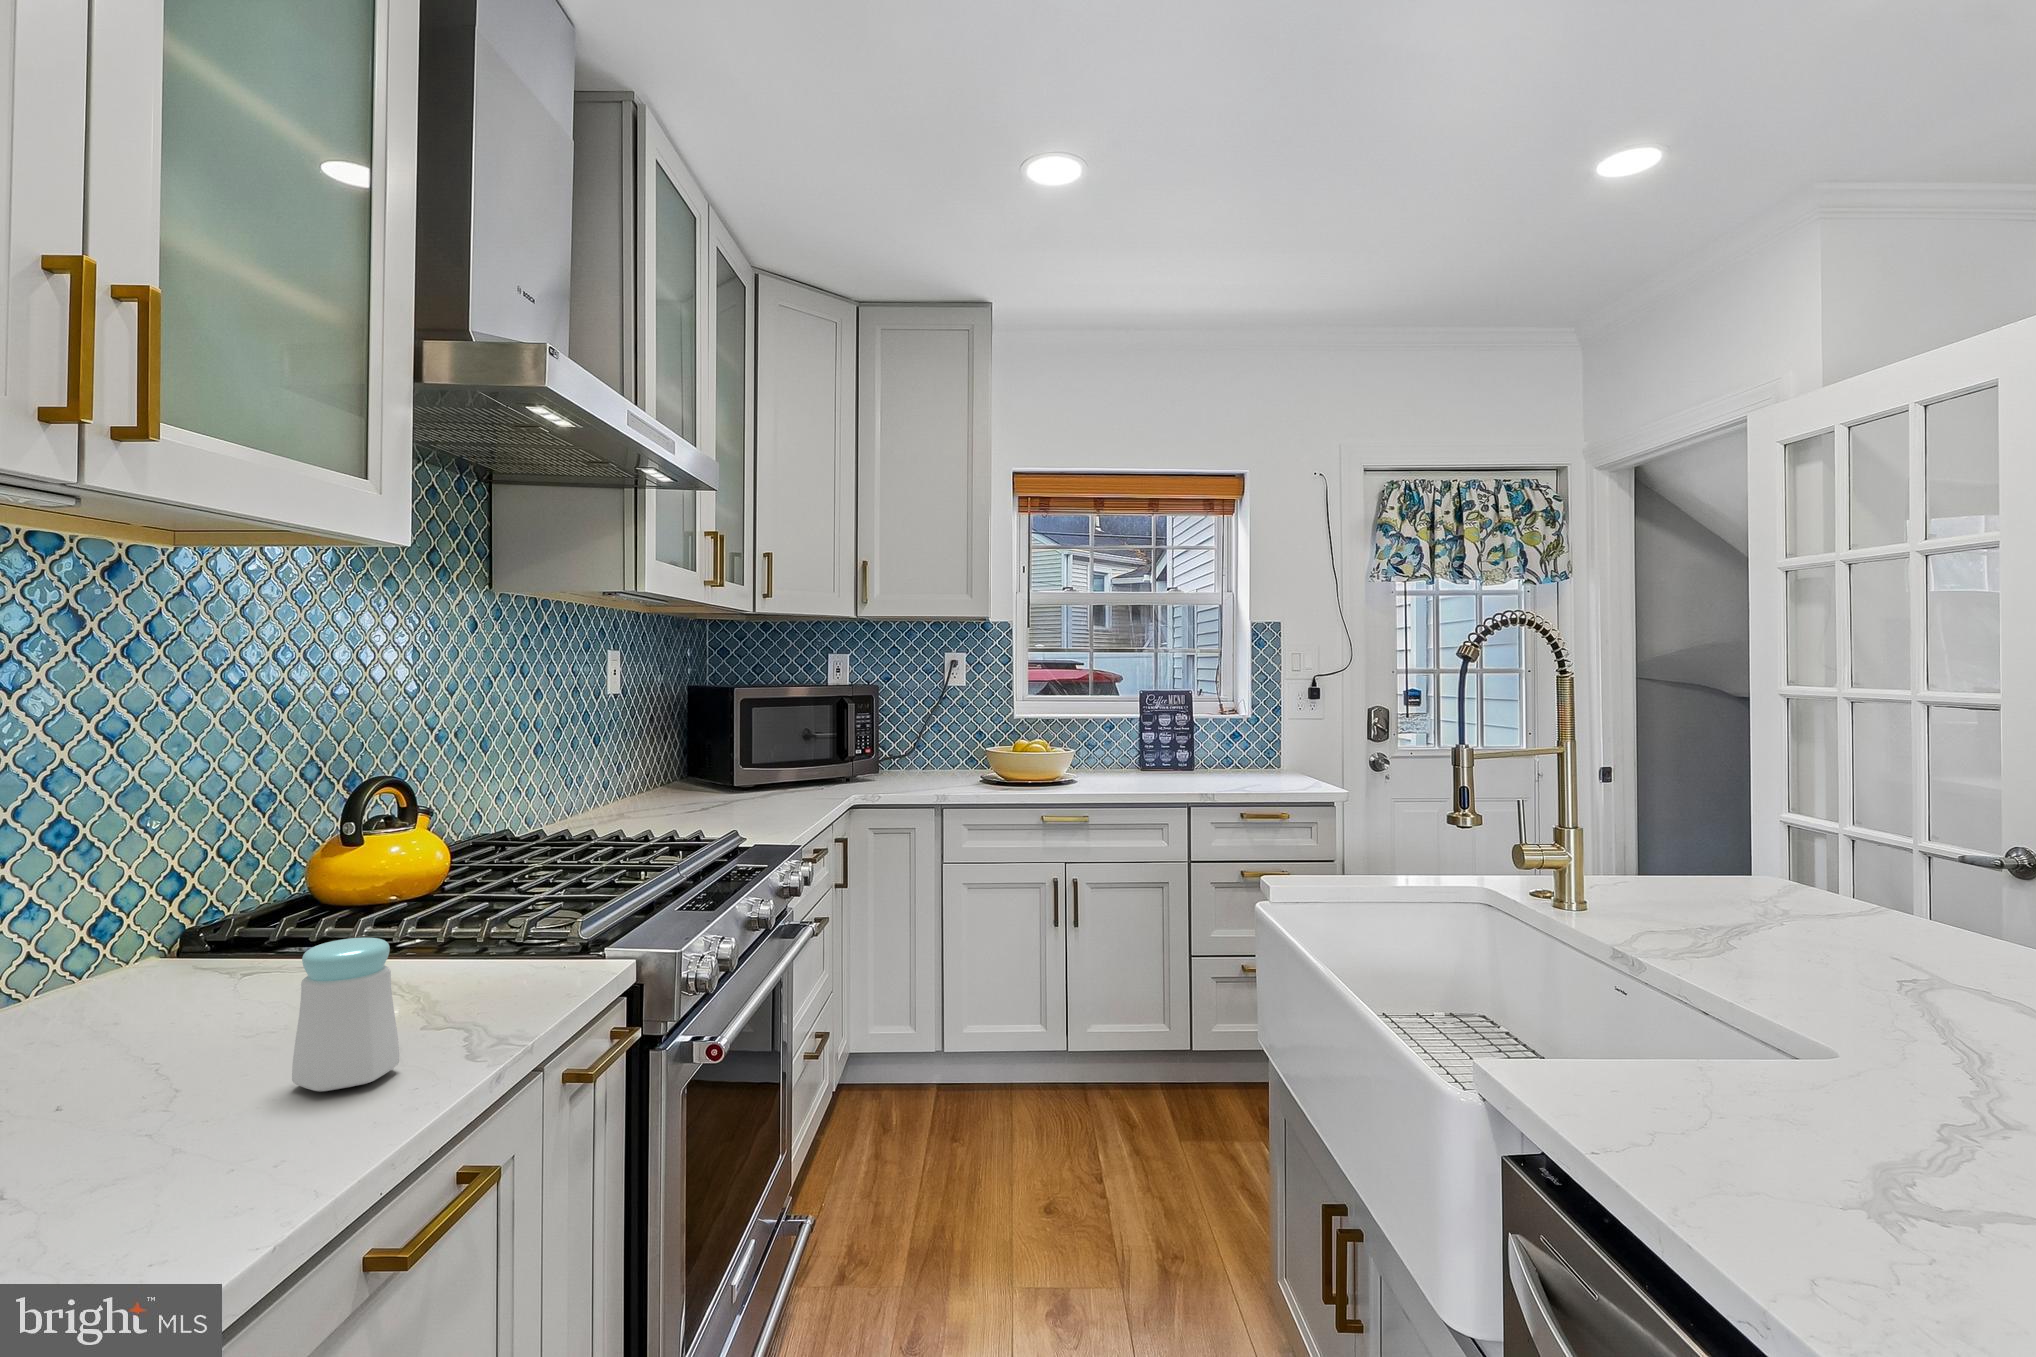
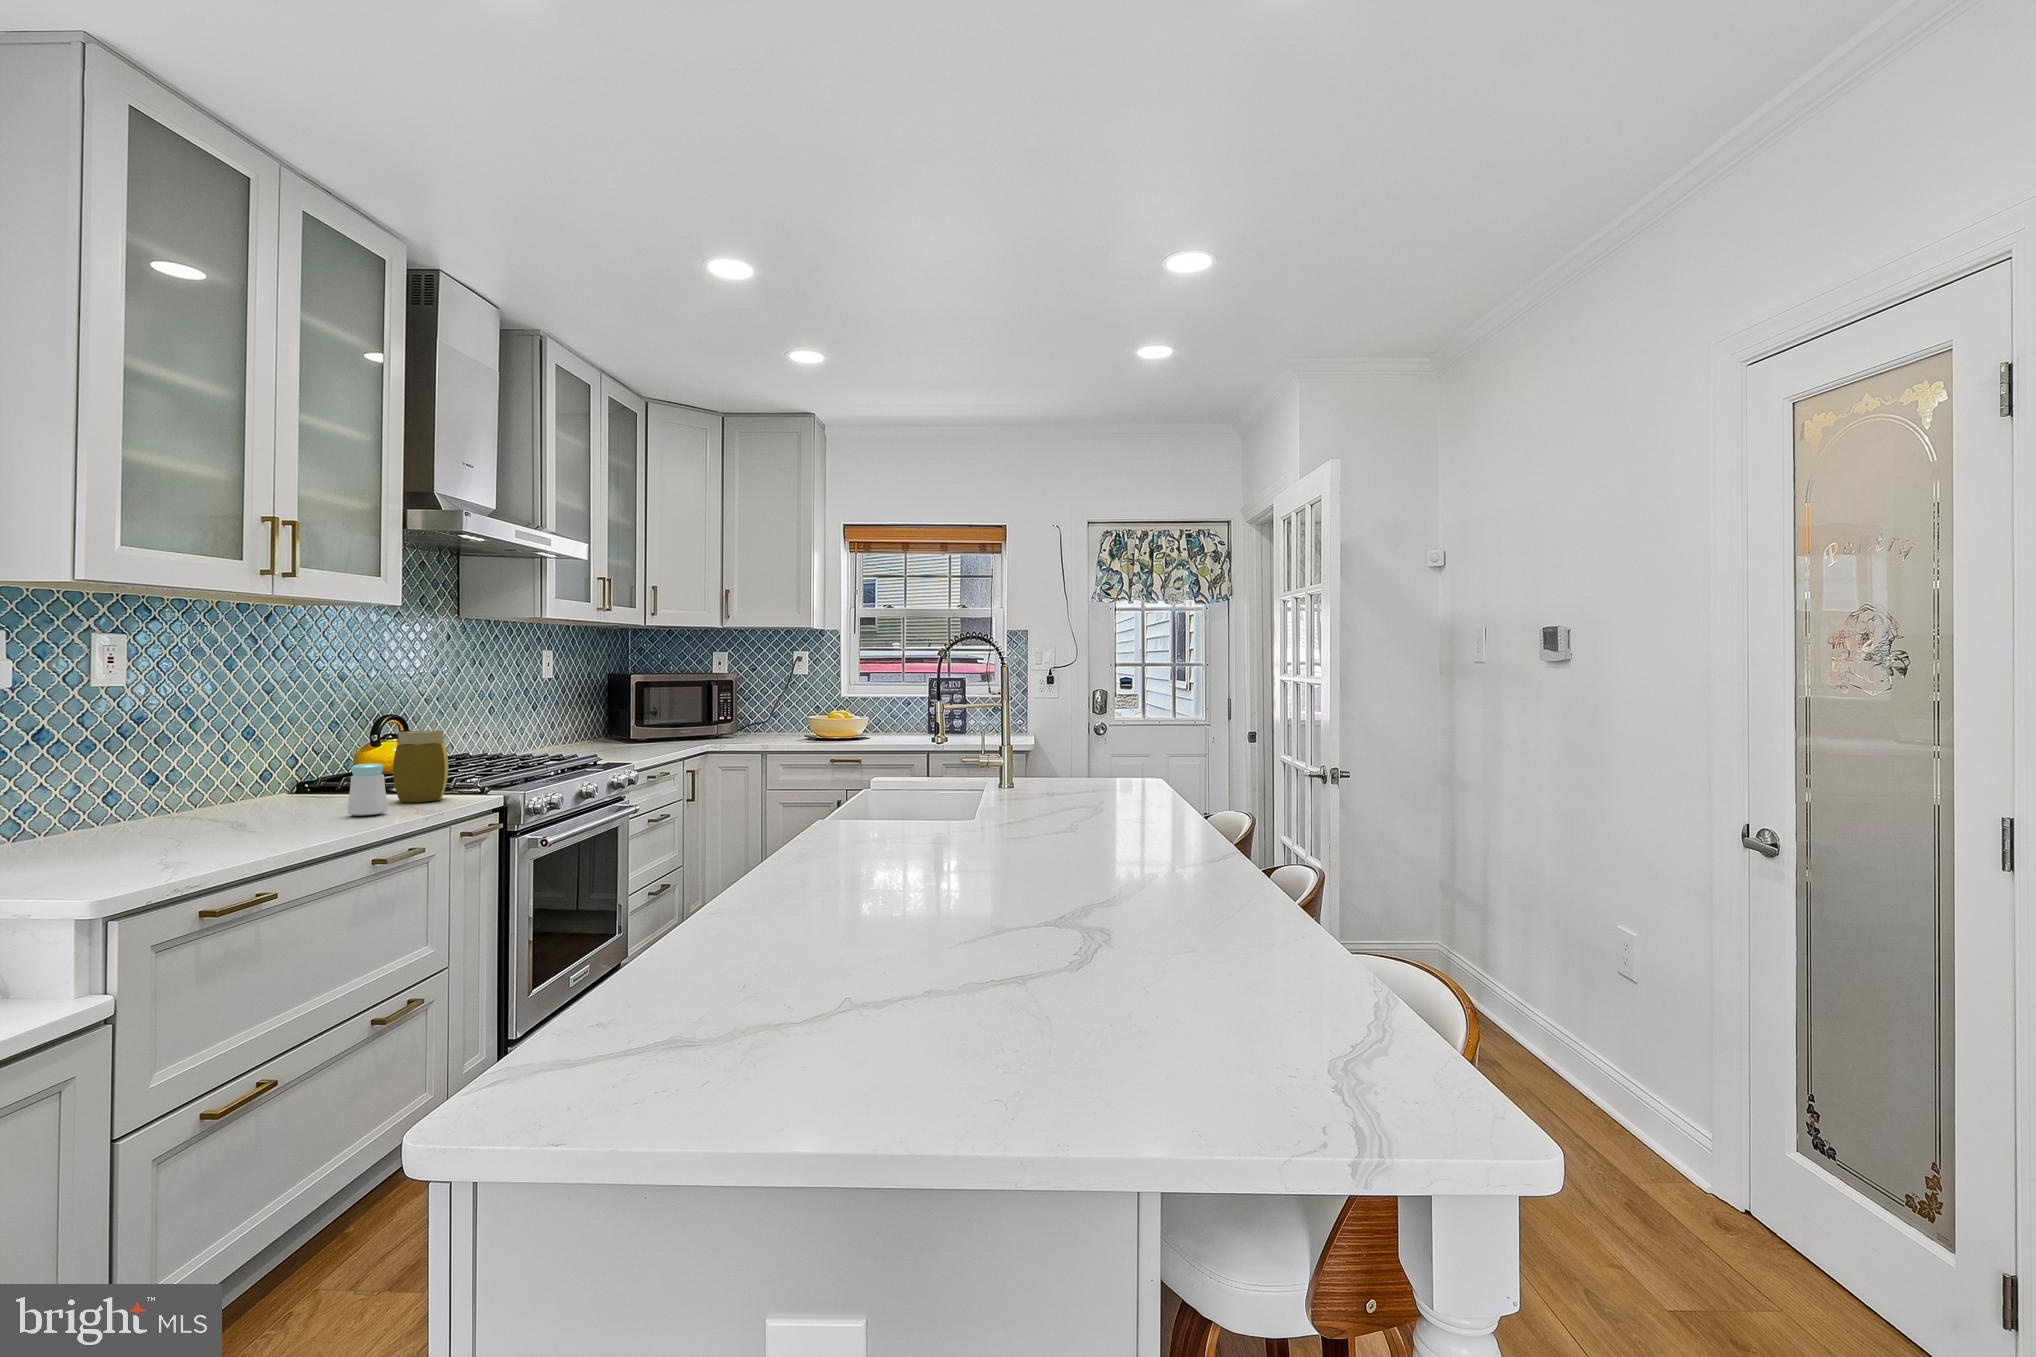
jar: none [403,825,524,1004] -> present [393,730,448,802]

